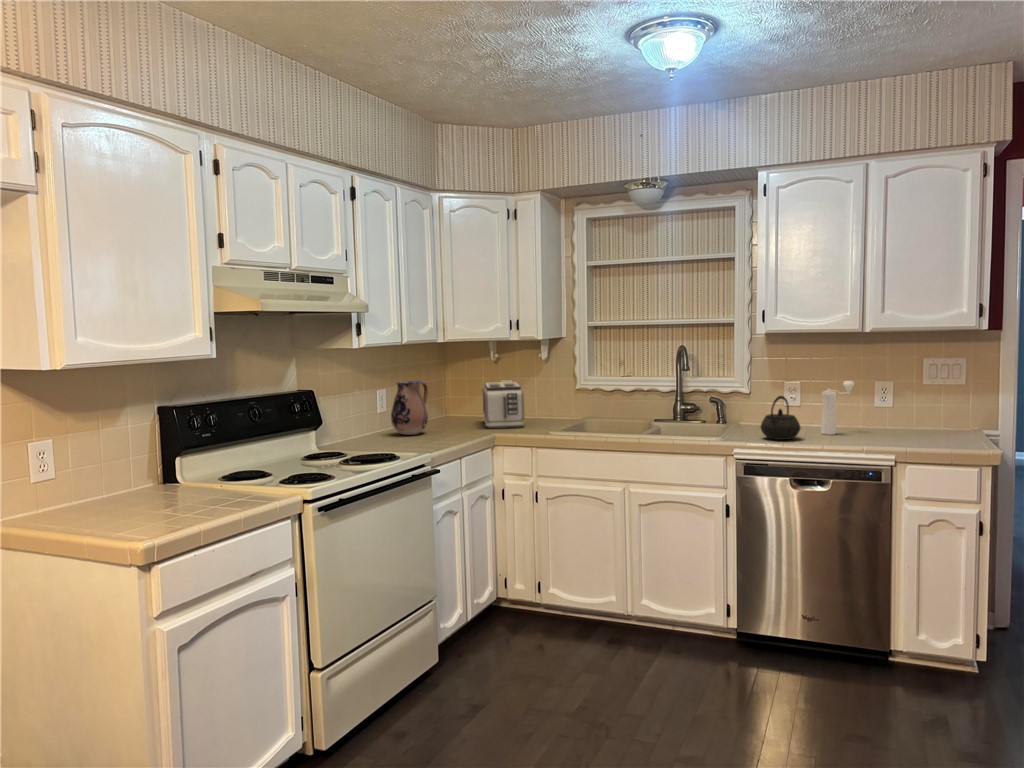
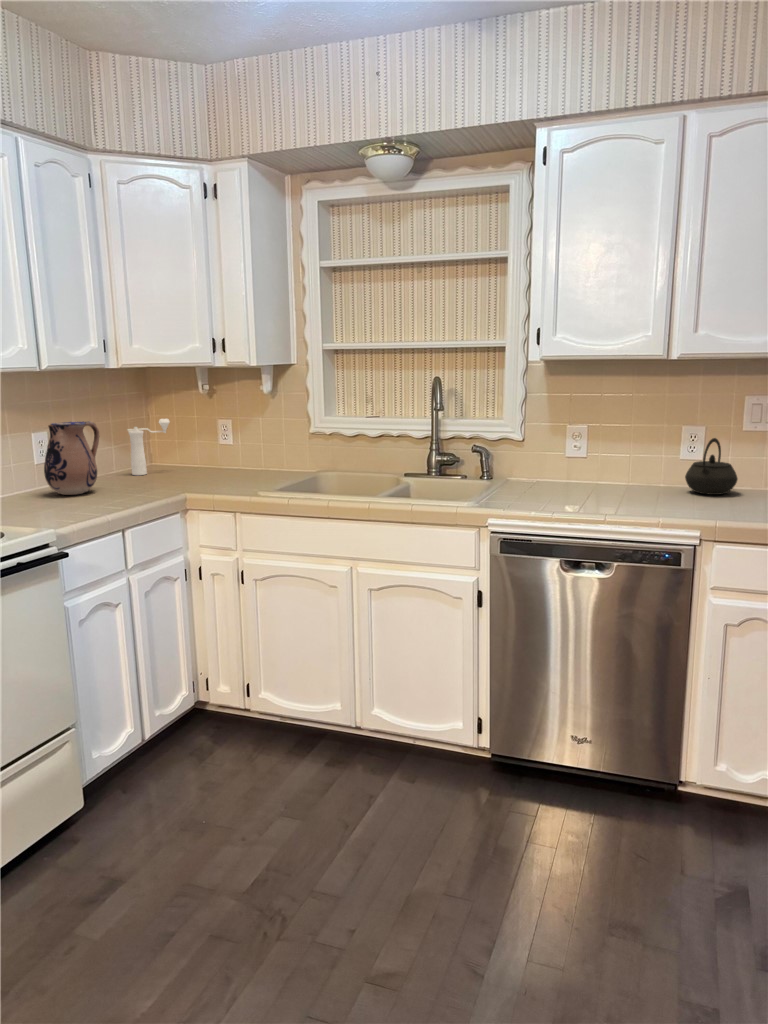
pepper mill: present [821,381,854,435] -> present [128,419,170,475]
toaster: present [483,382,524,429] -> none [178,422,236,486]
kettle: present [761,396,800,440] -> present [685,438,738,495]

